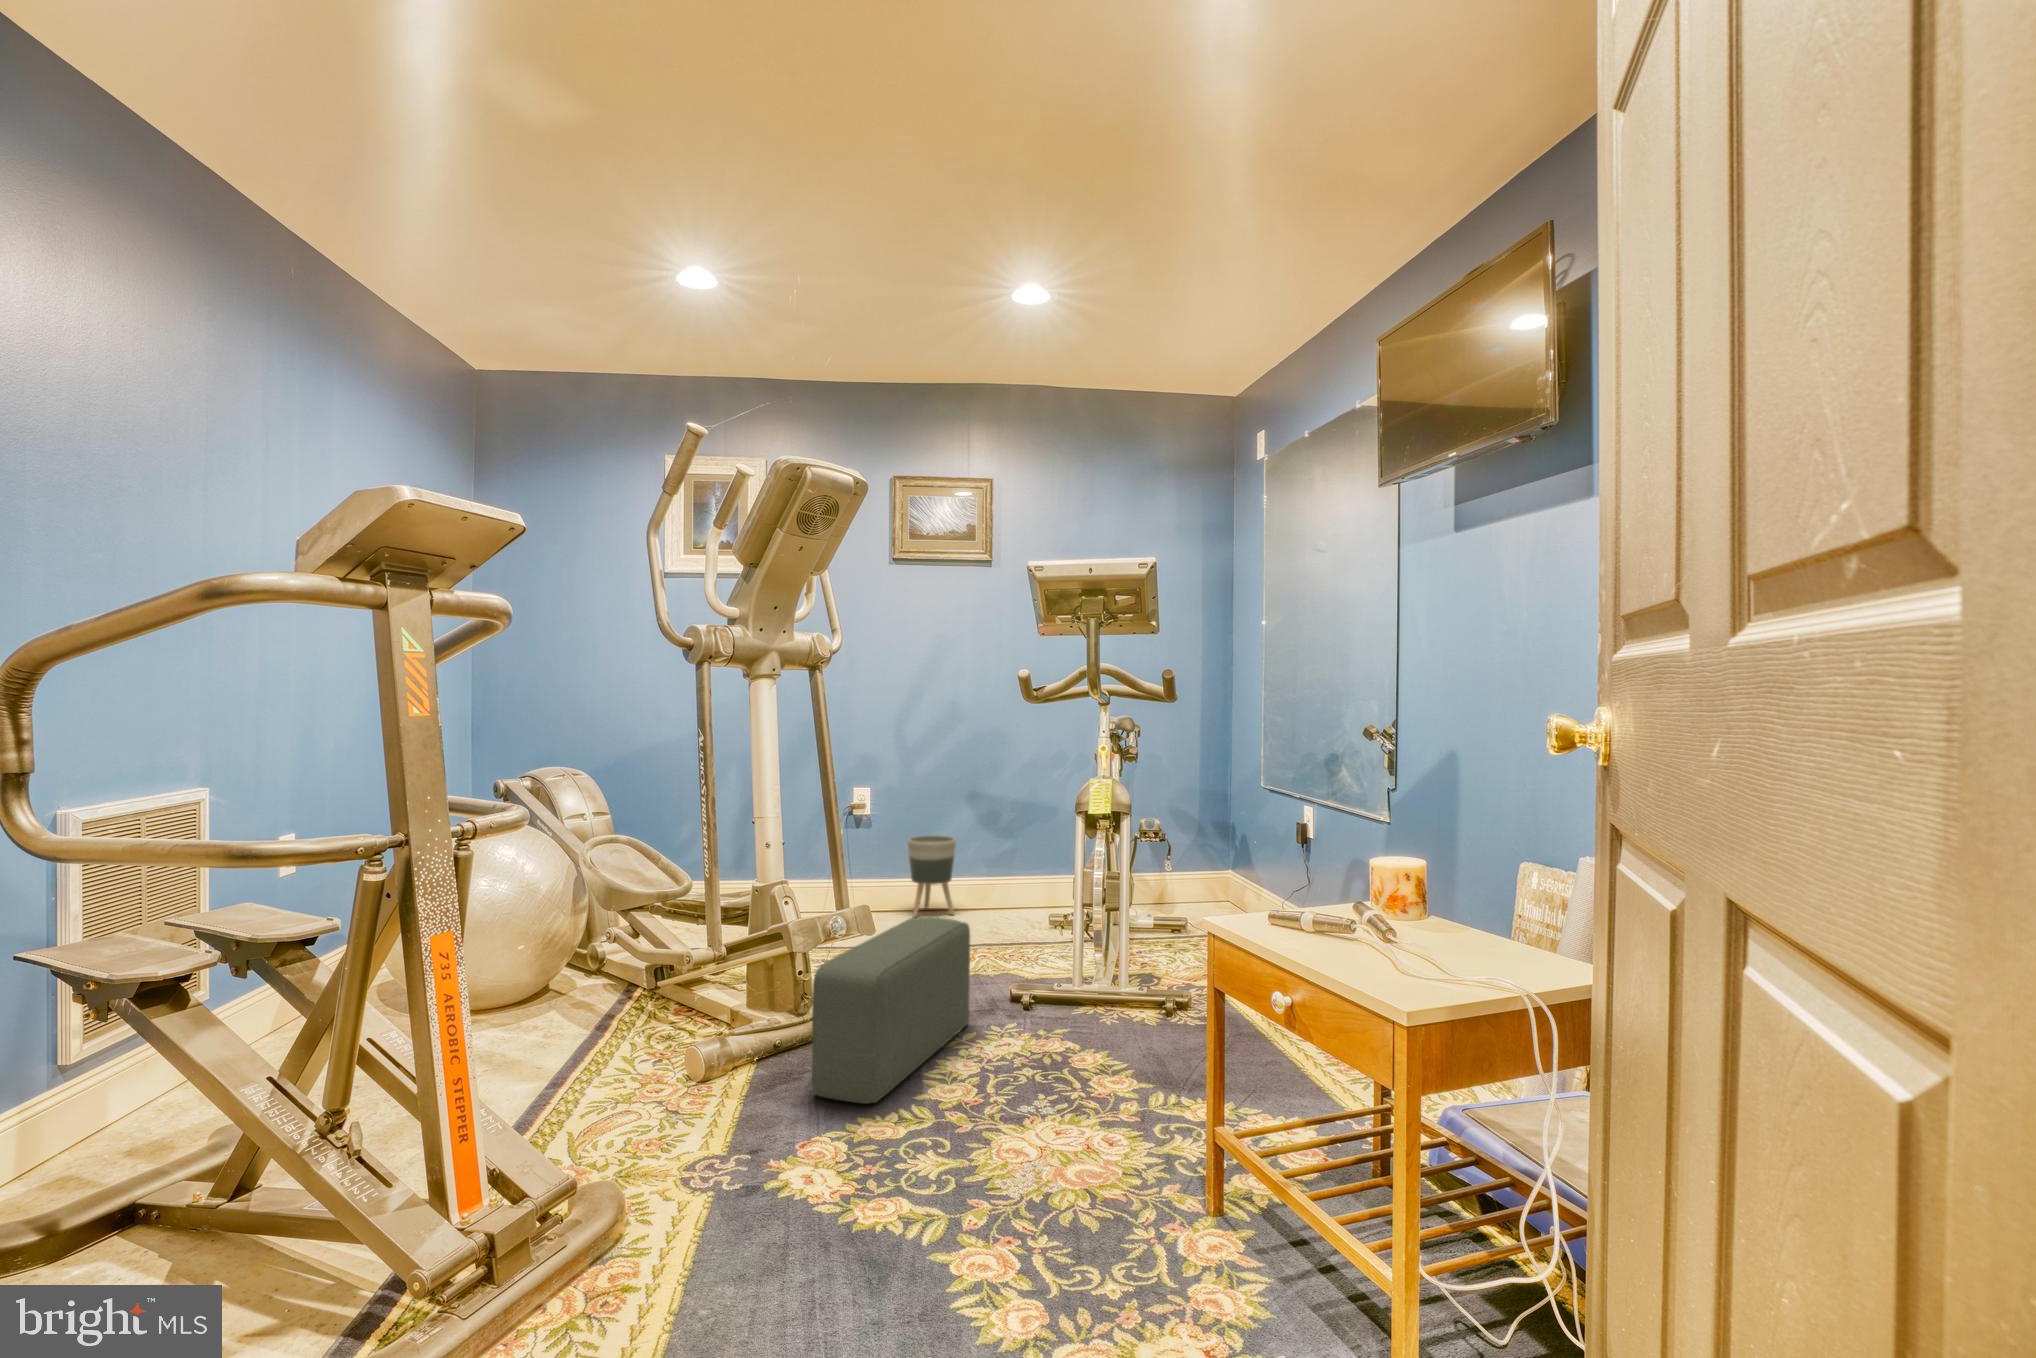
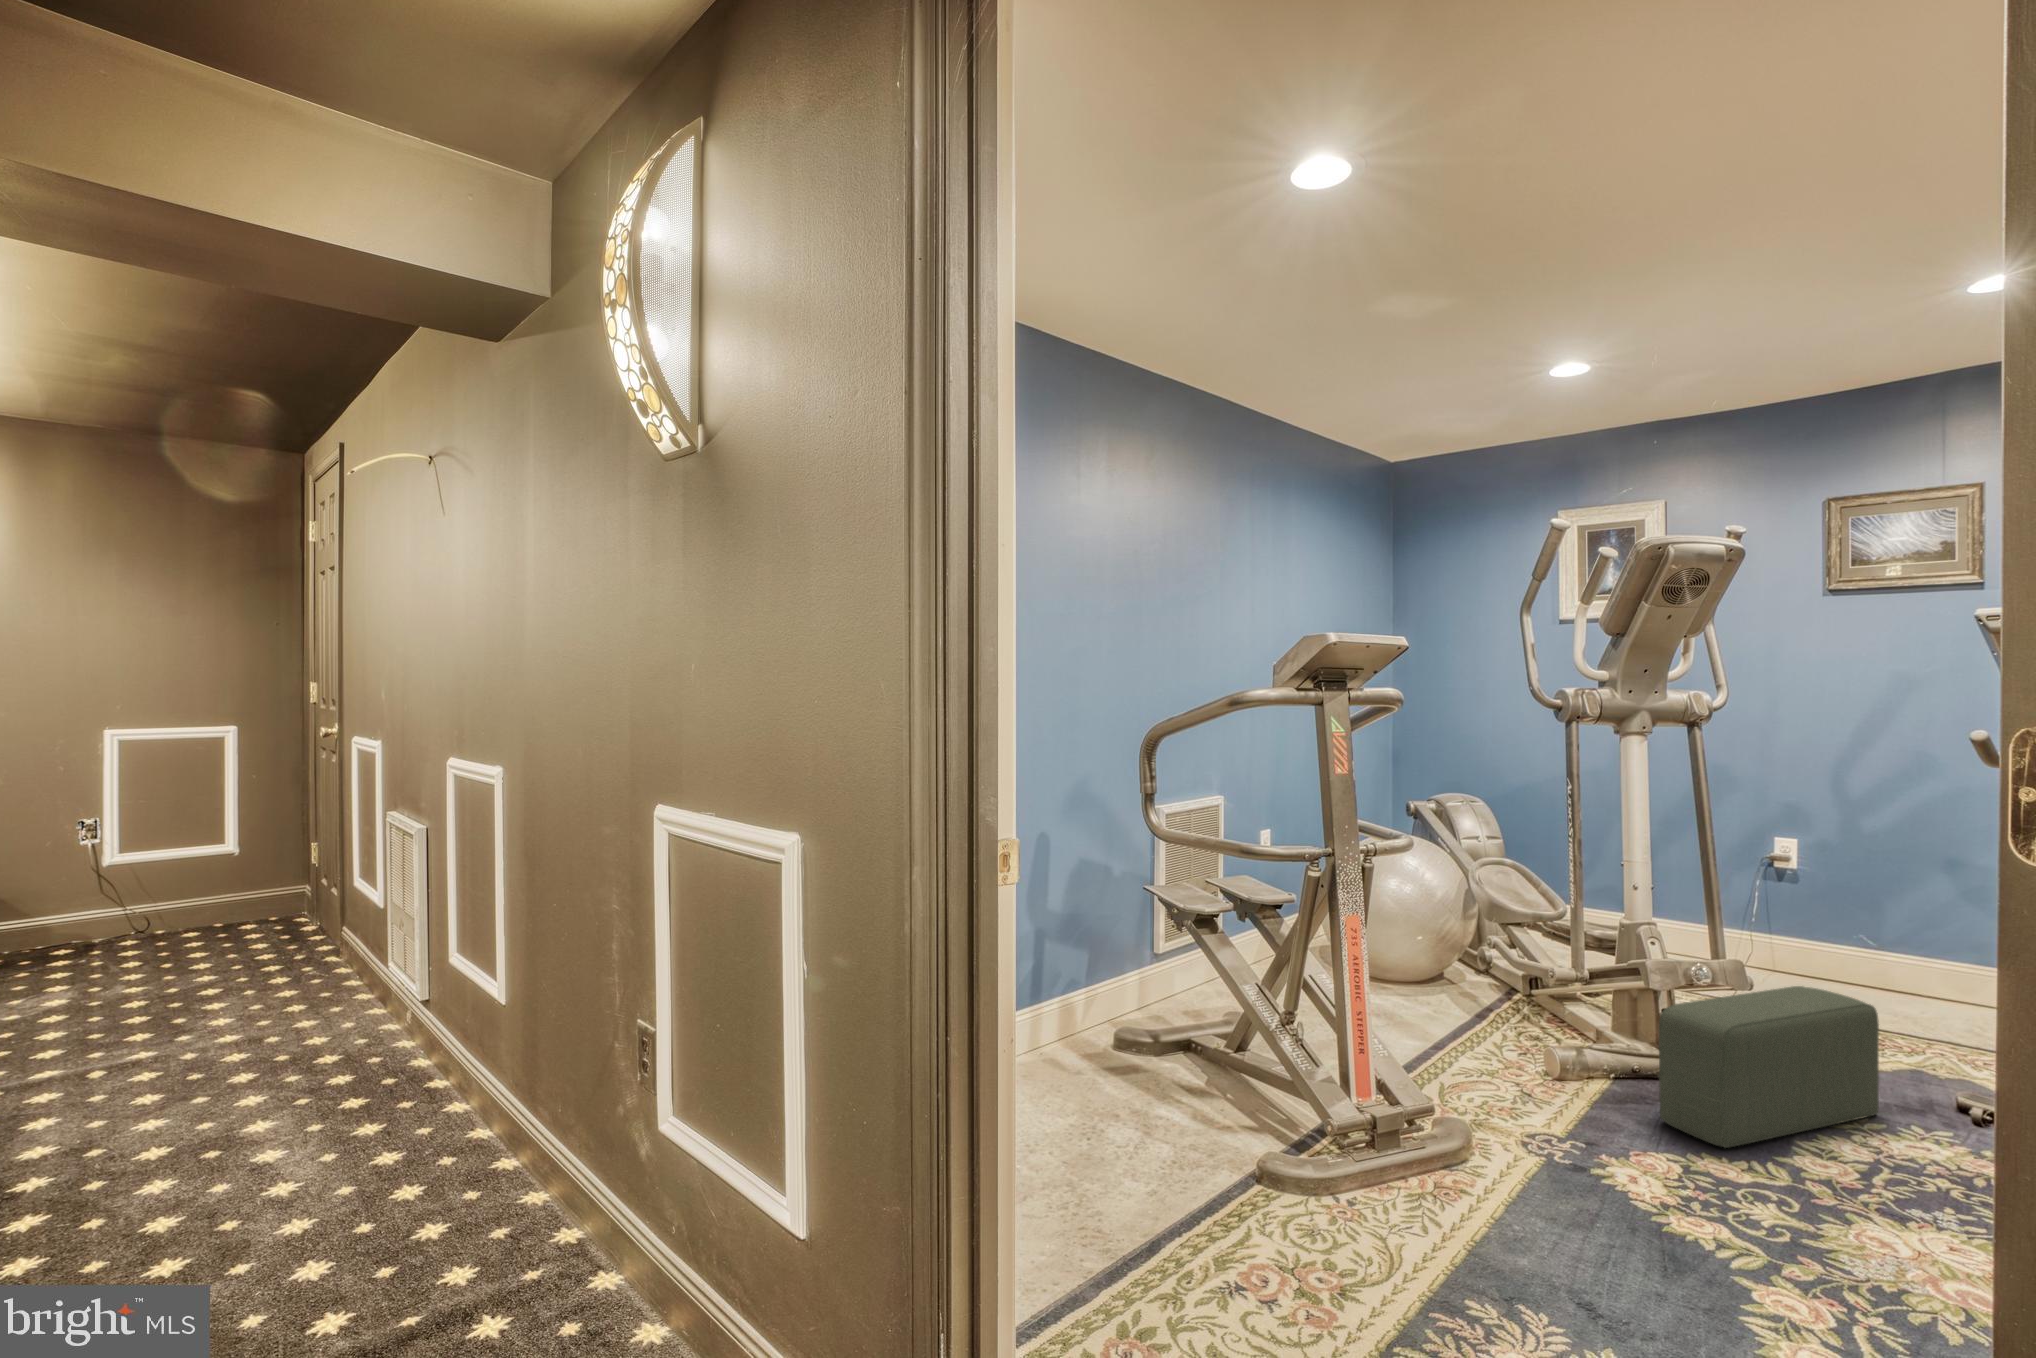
planter: present [907,835,956,917] -> none [1843,903,1917,1001]

